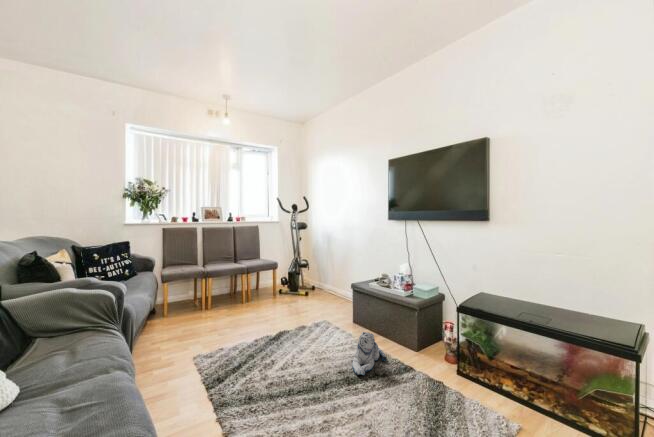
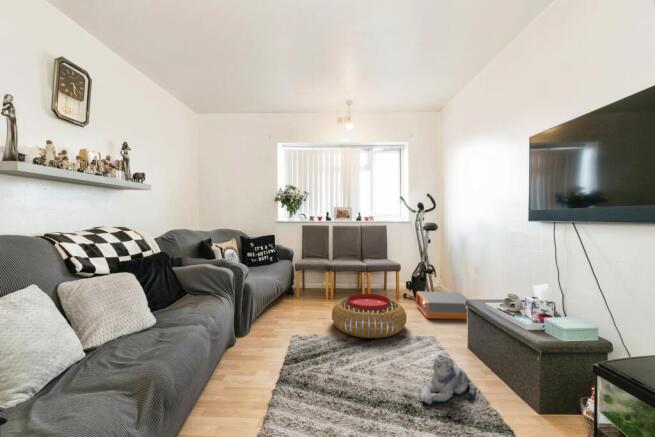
storage box: none [296,281,347,308] -> present [416,291,468,320]
pouf: none [229,294,304,338] -> present [332,294,407,338]

